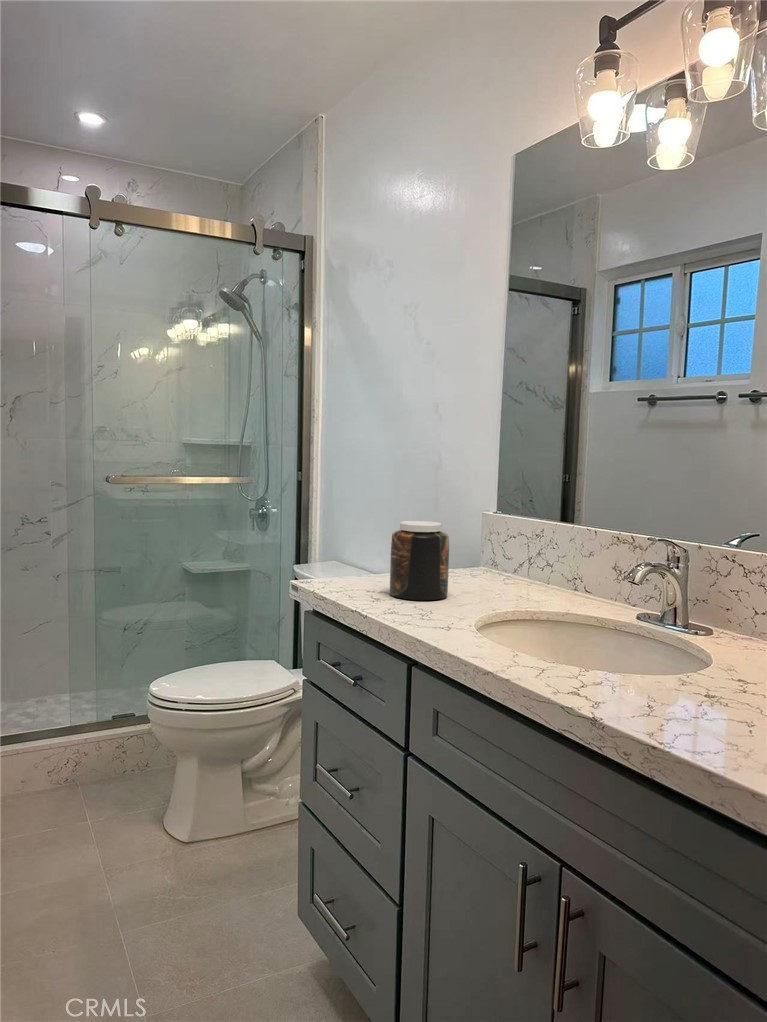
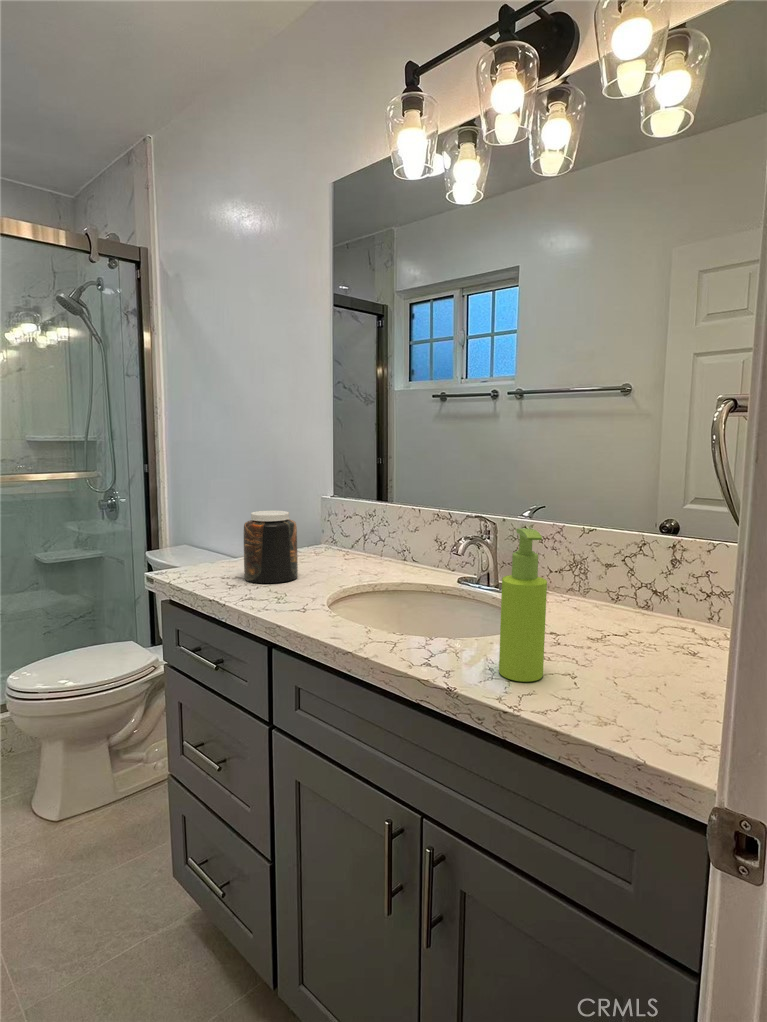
soap dispenser: none [660,546,722,724] -> present [499,528,547,682]

